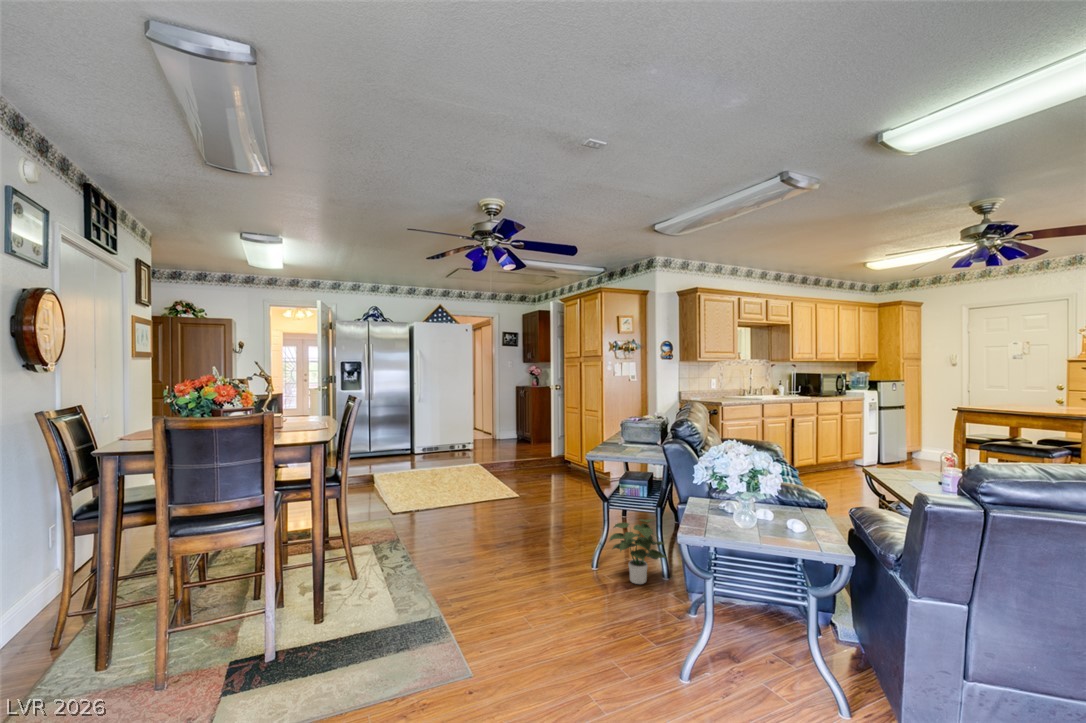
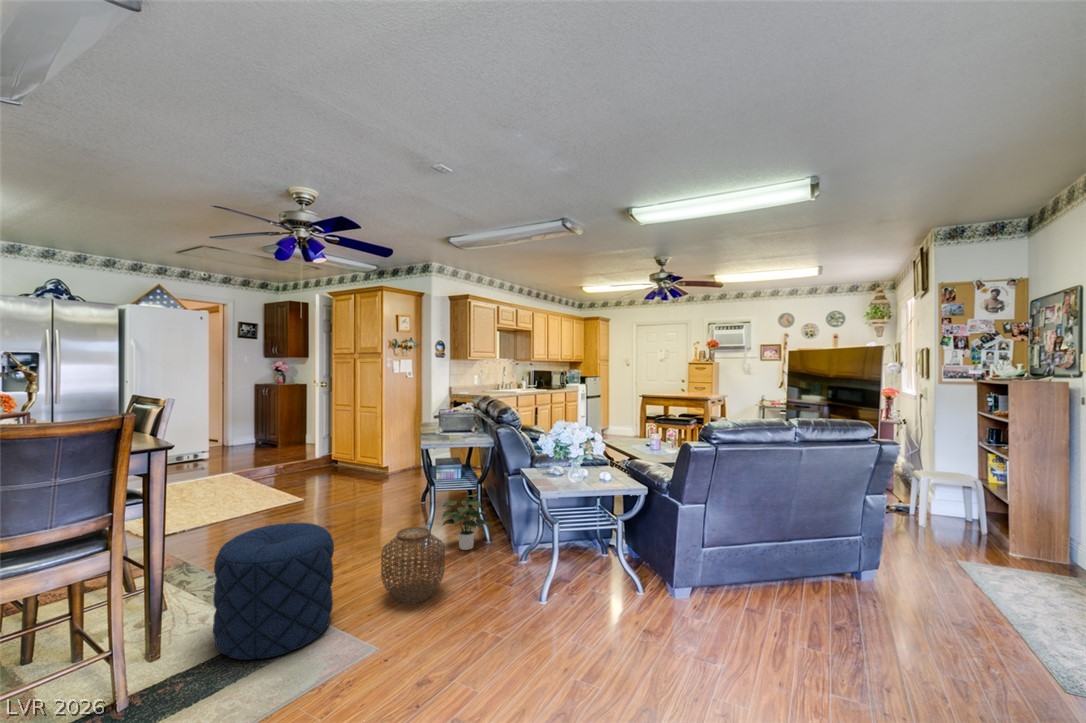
pouf: none [356,520,461,652] -> present [213,523,334,660]
woven basket: none [511,547,581,636] -> present [381,527,445,604]

